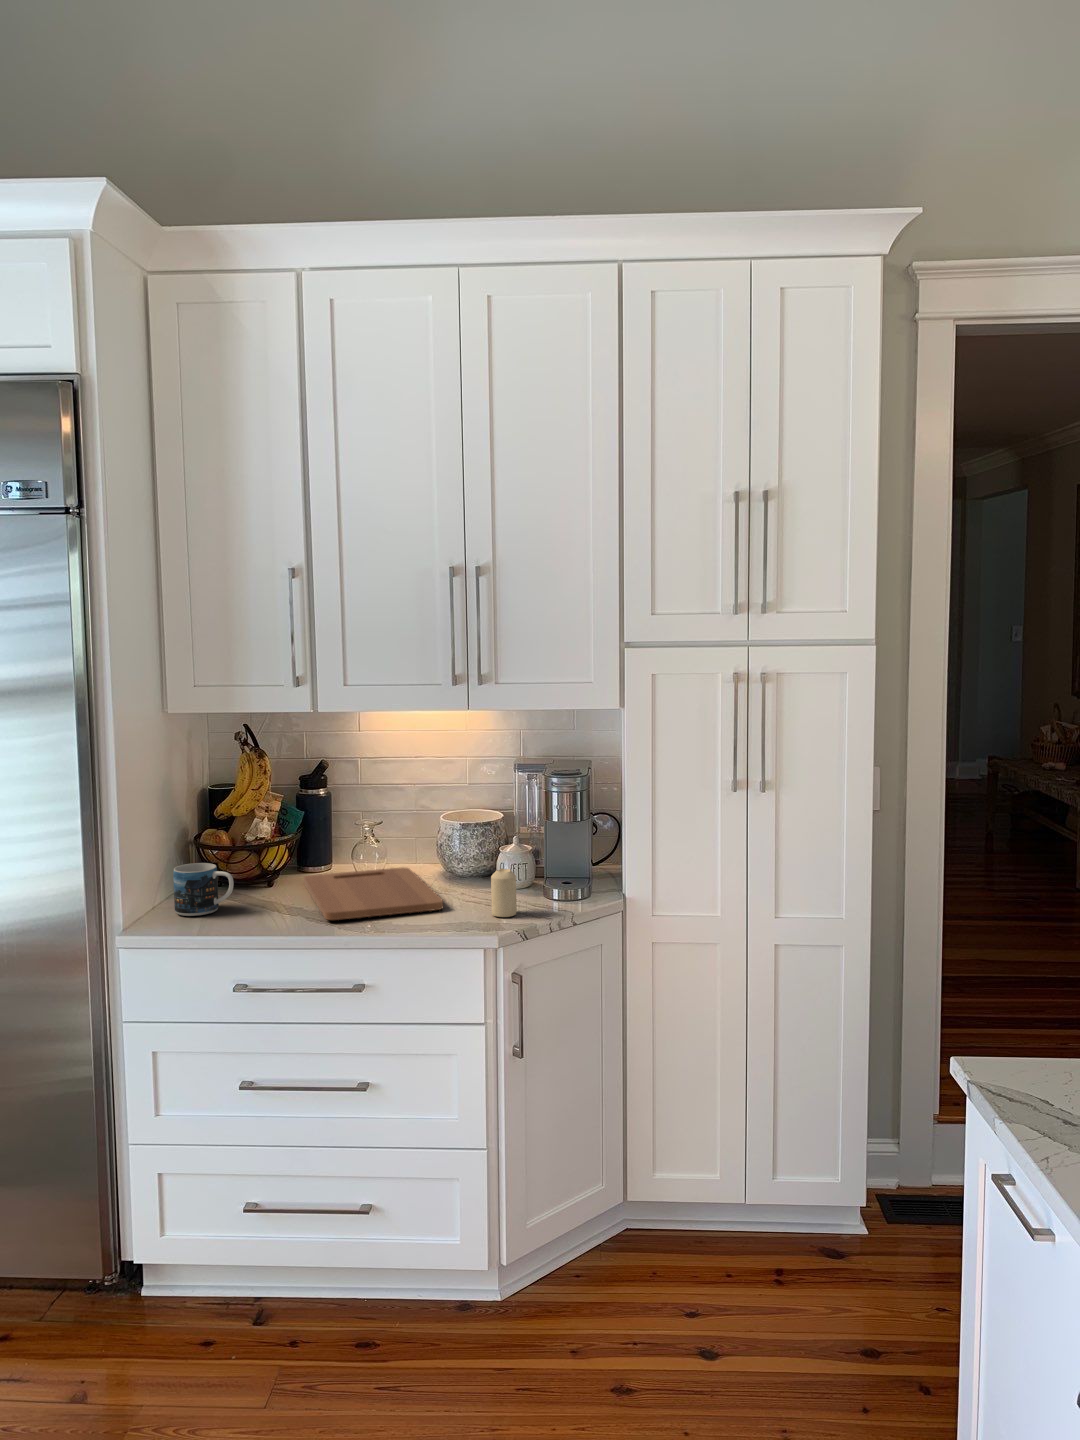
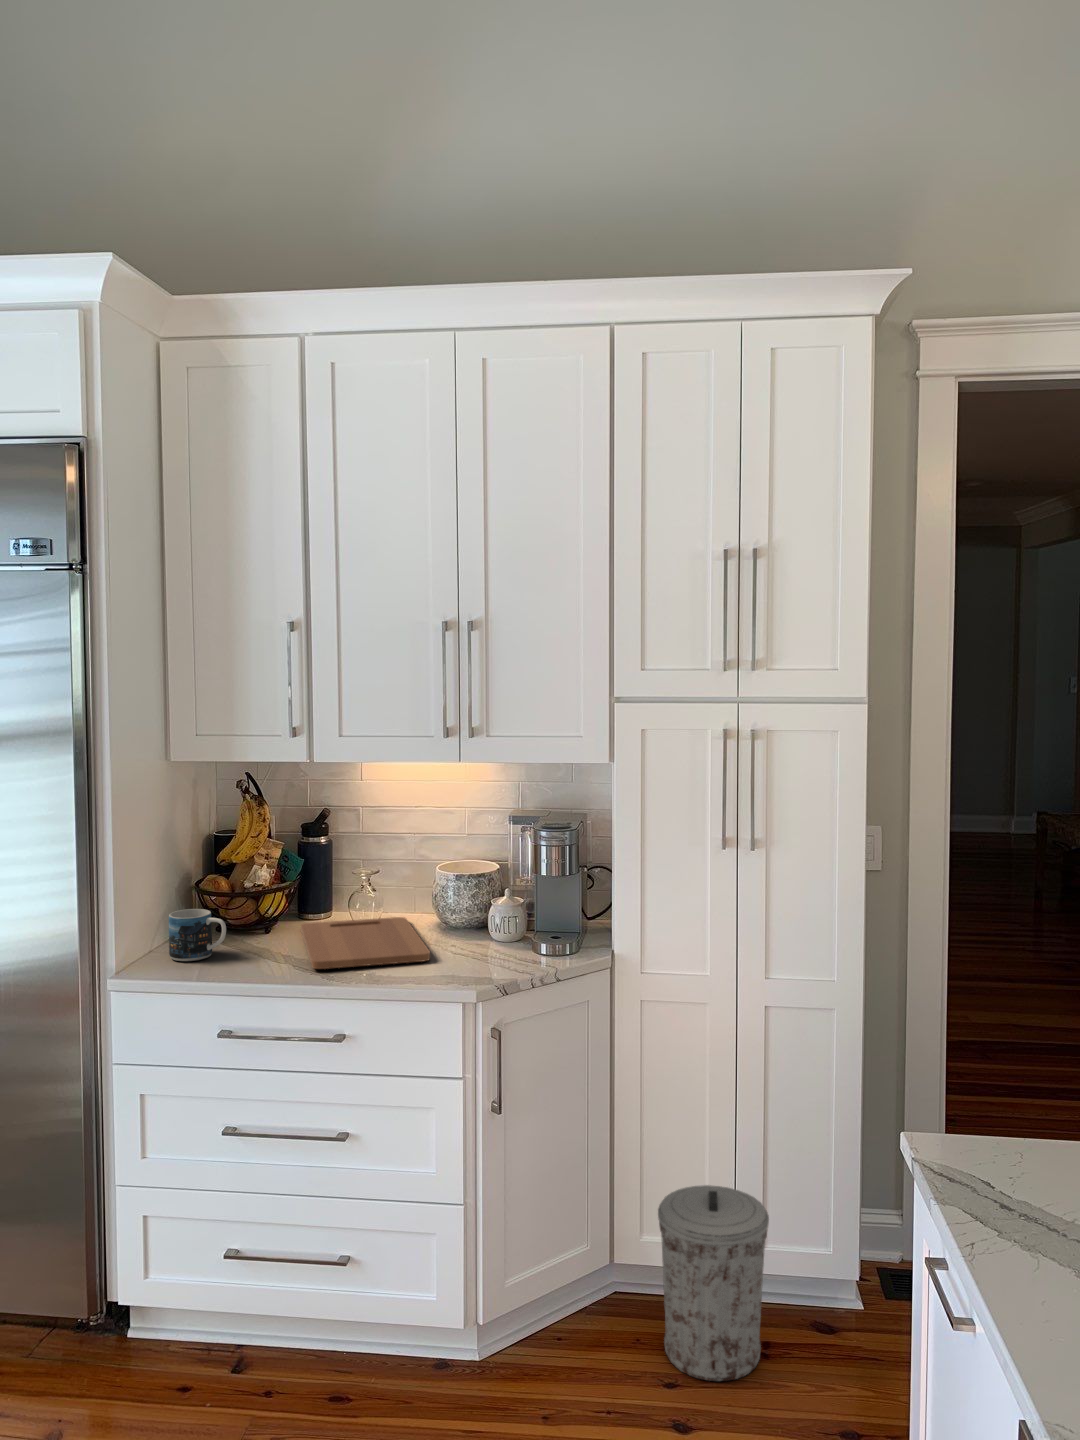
candle: present [491,868,517,917] -> none [476,921,501,970]
trash can: none [676,1122,785,1311] -> present [658,1185,769,1381]

